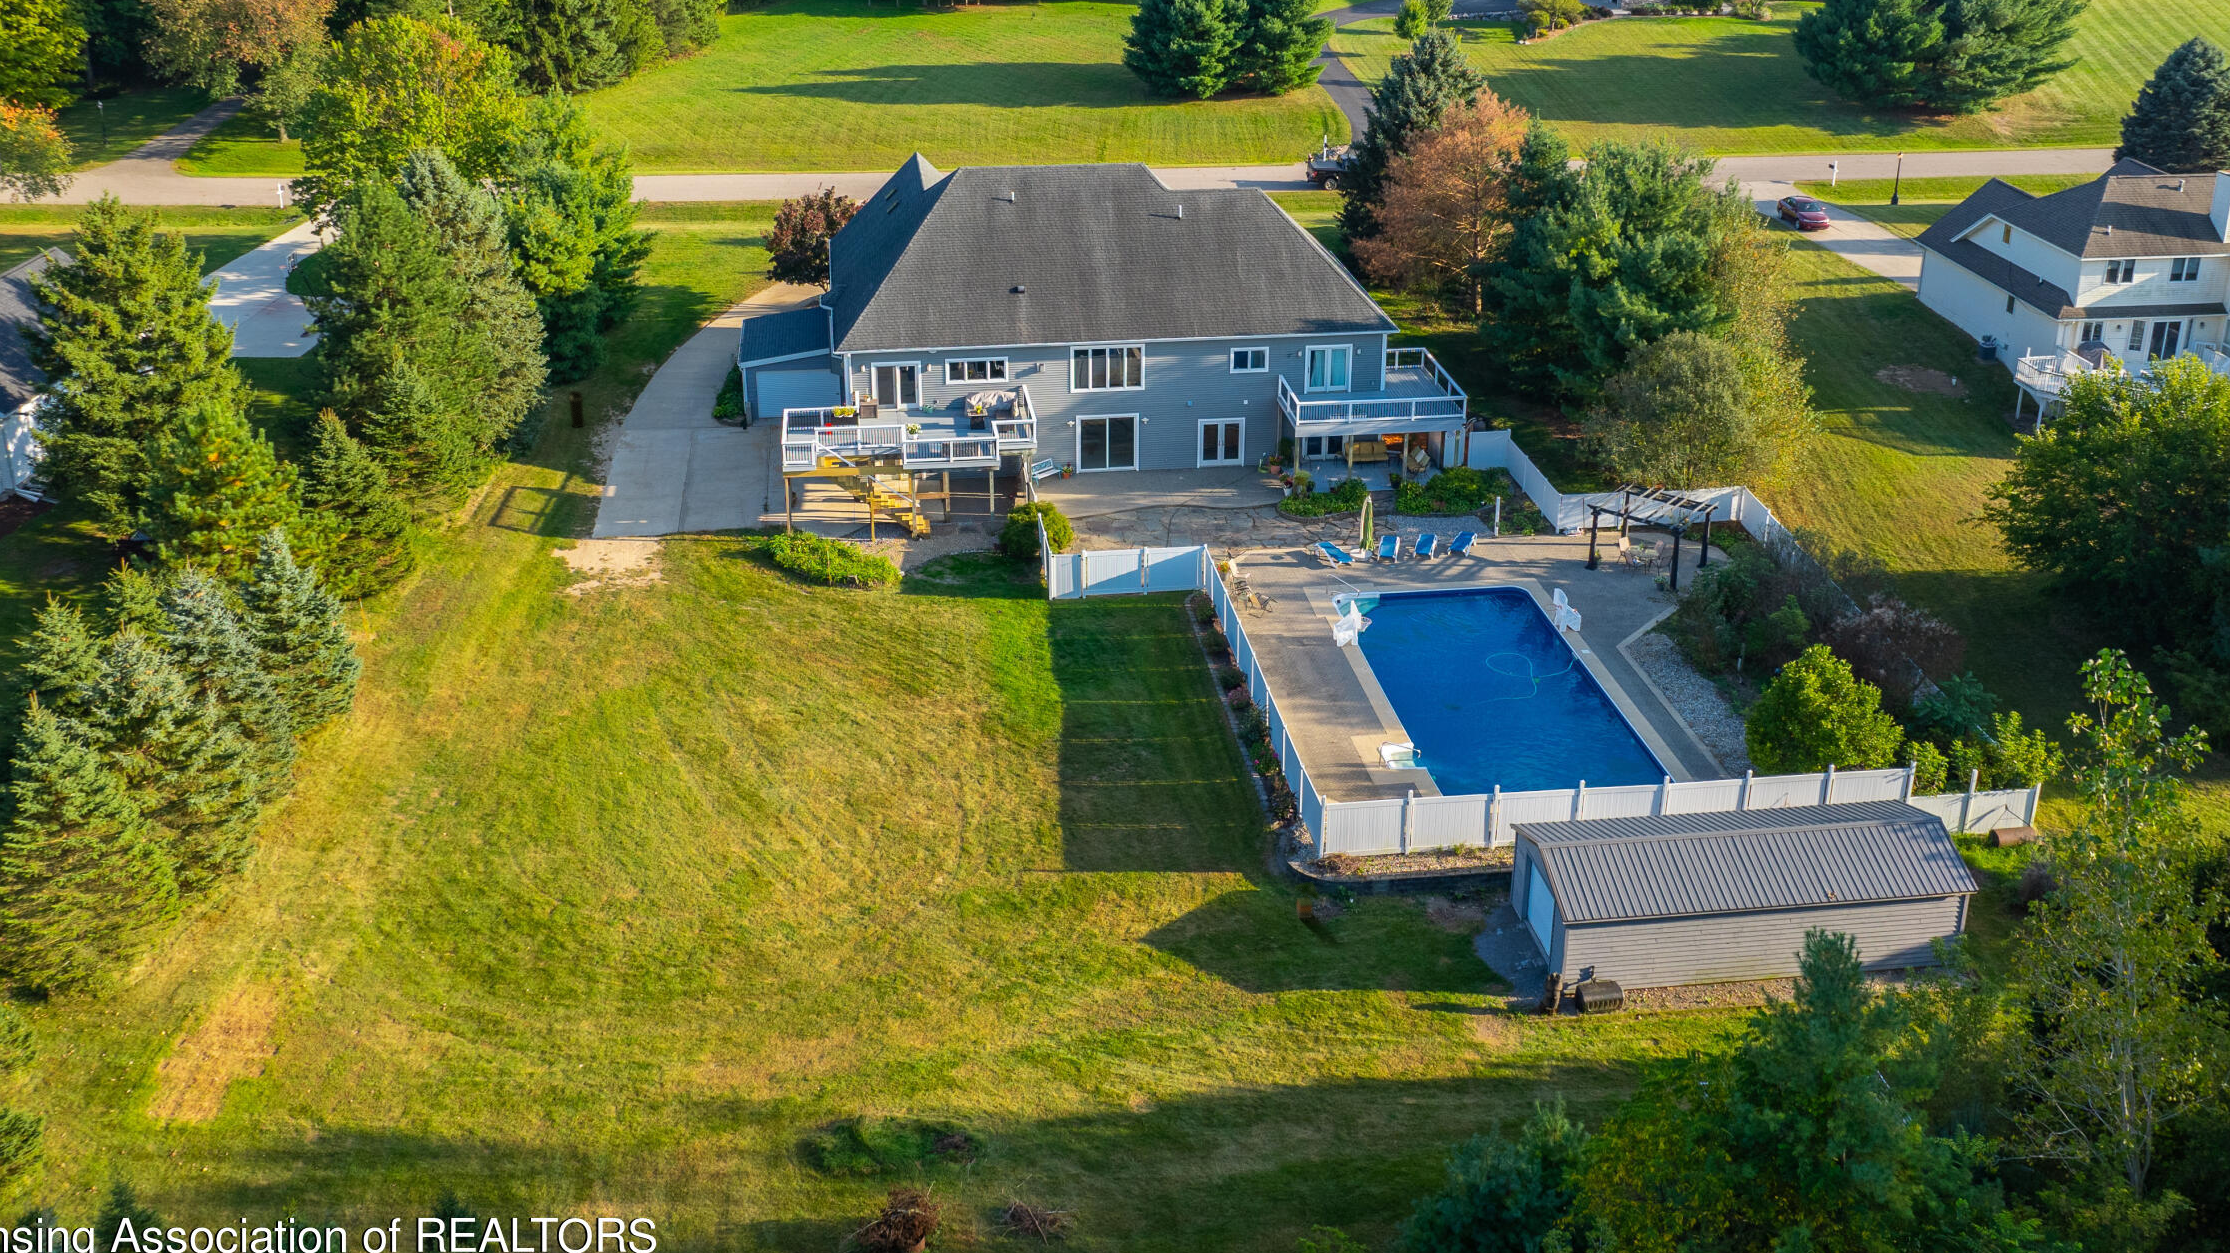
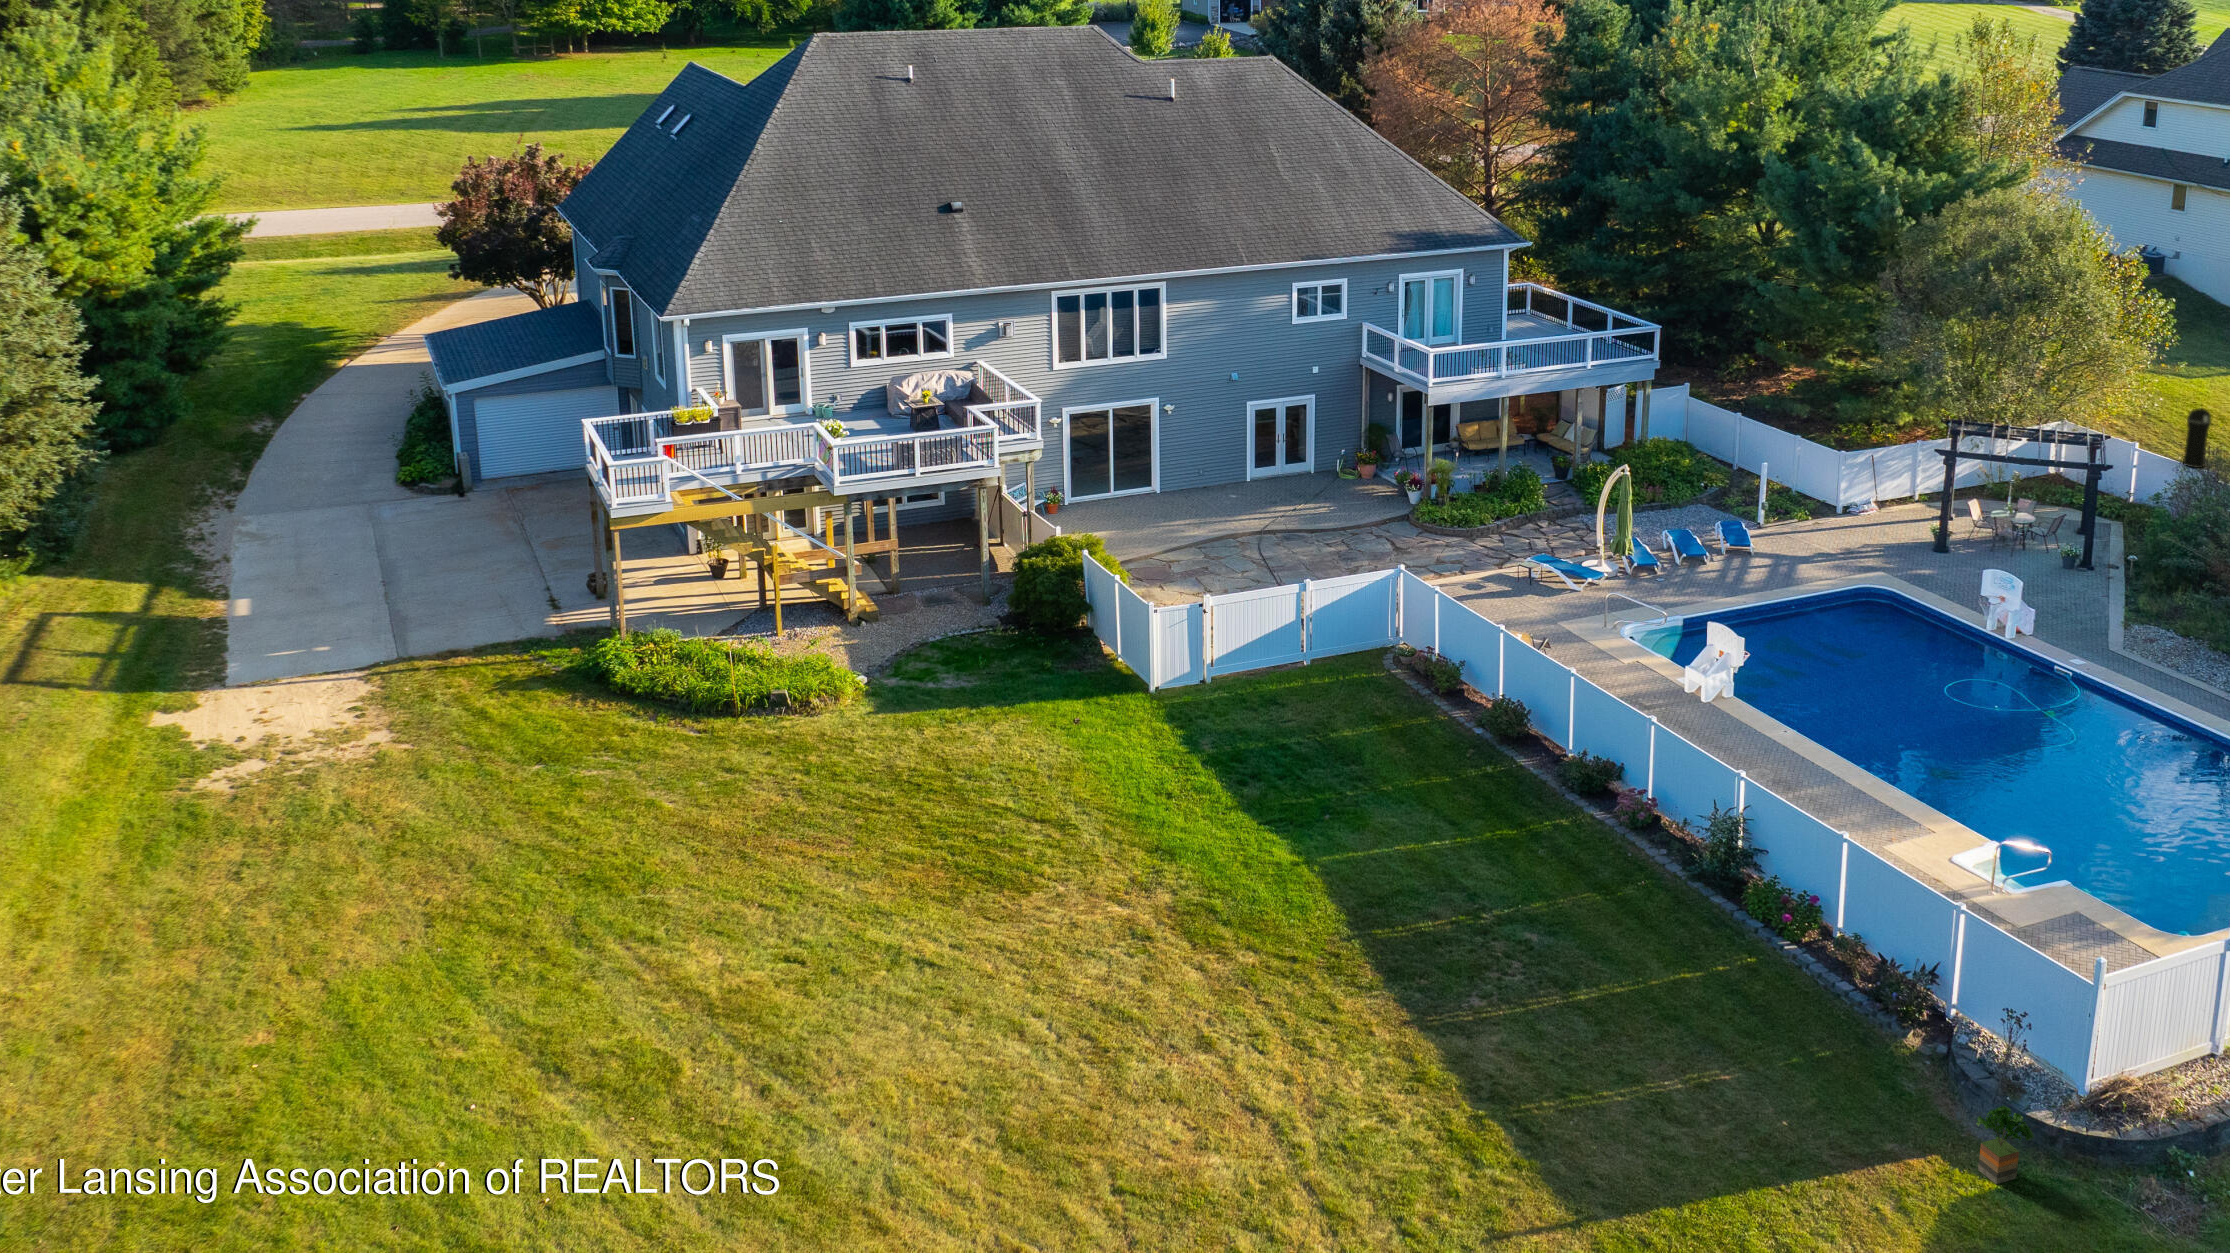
trash can: present [568,391,584,428] -> present [2183,408,2212,468]

